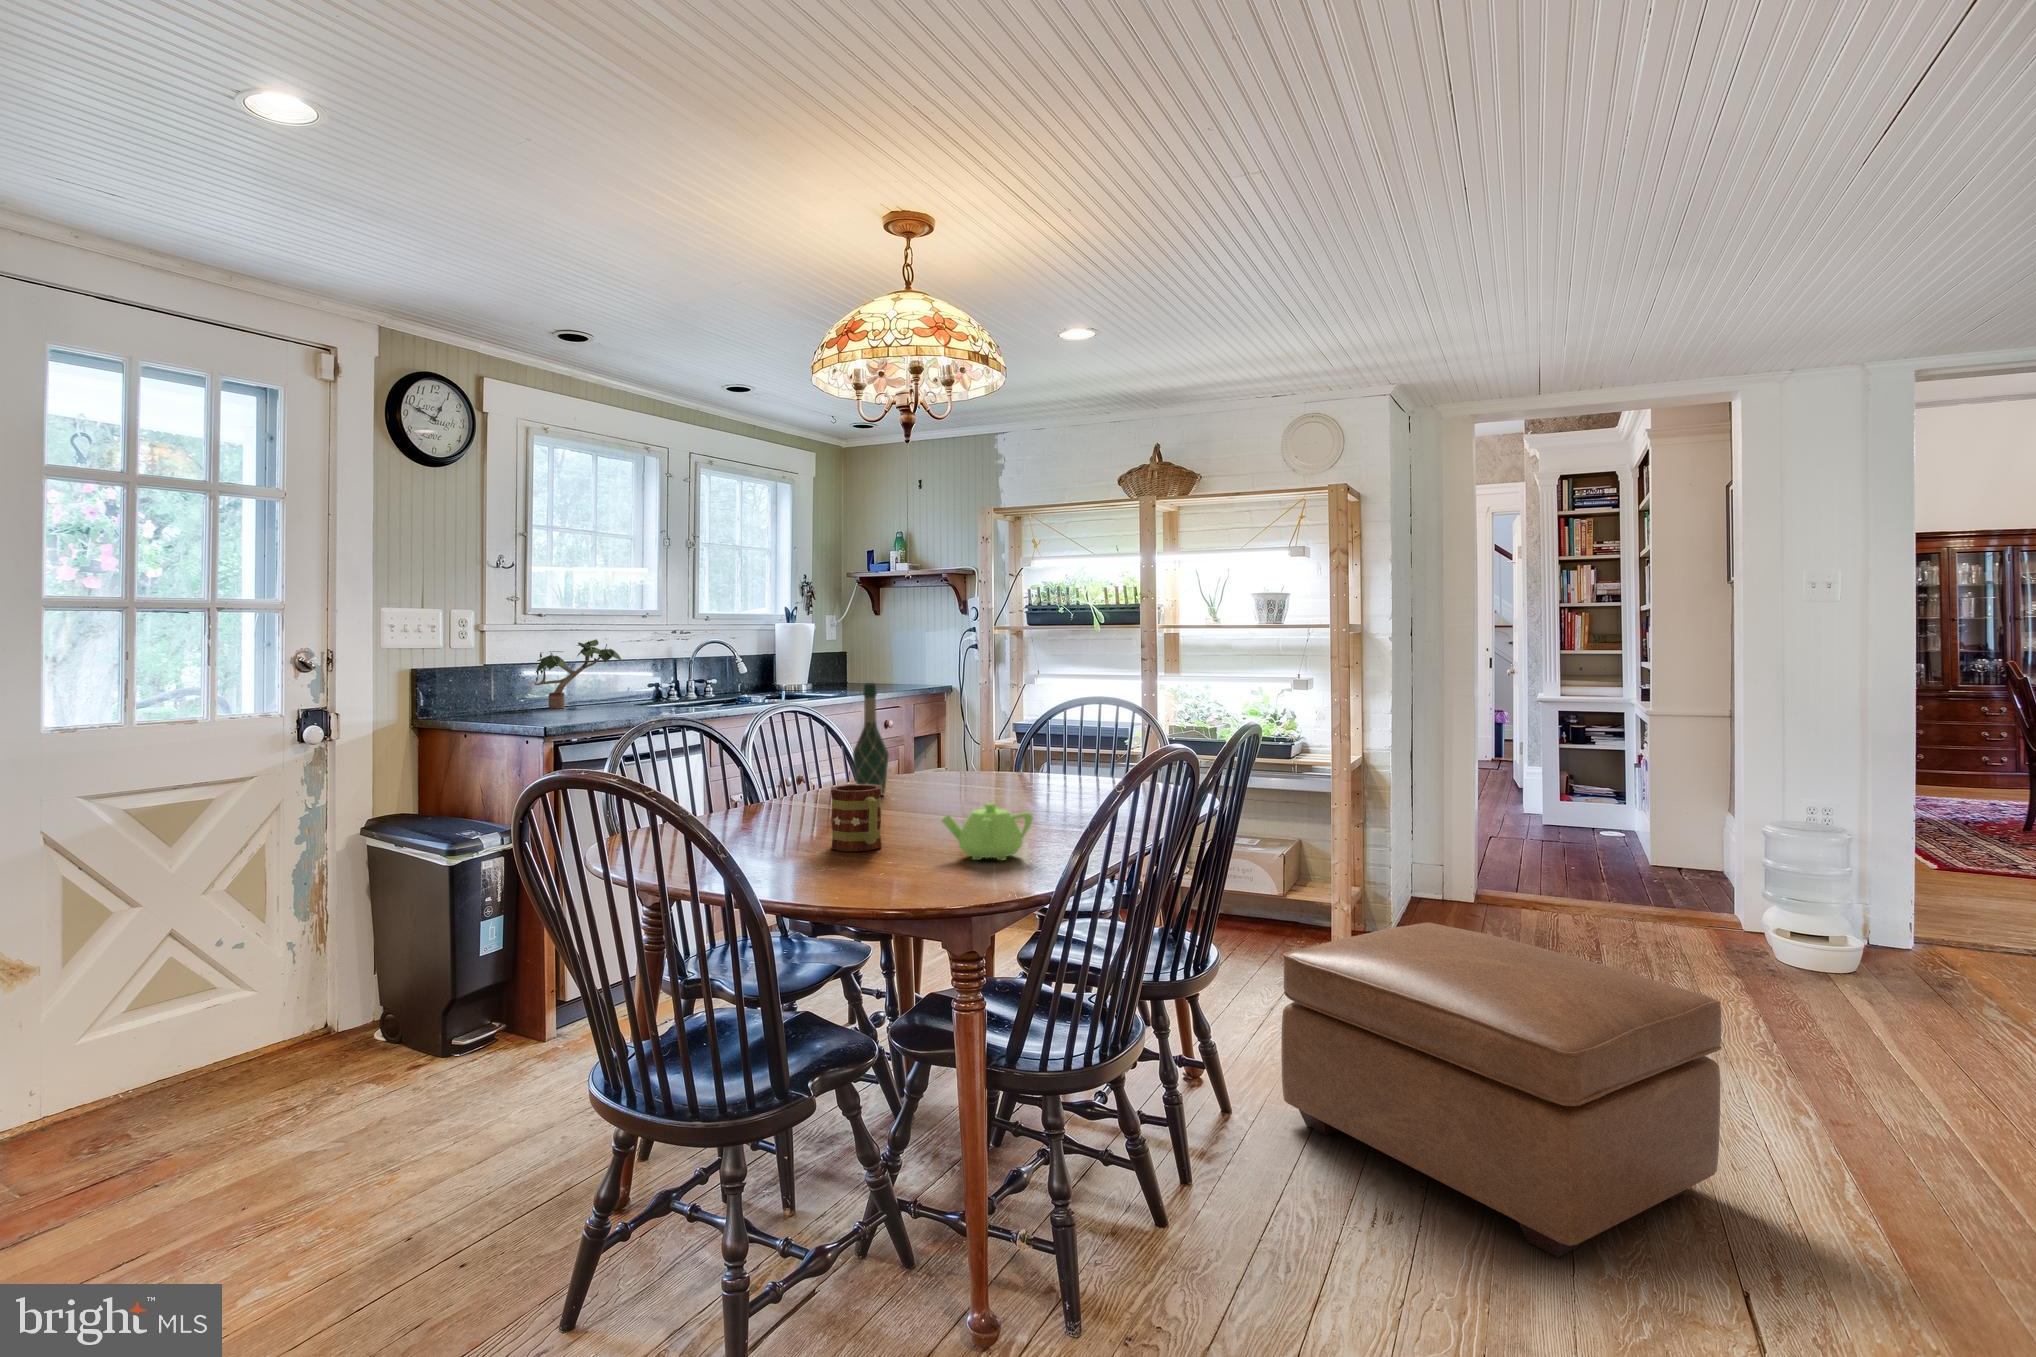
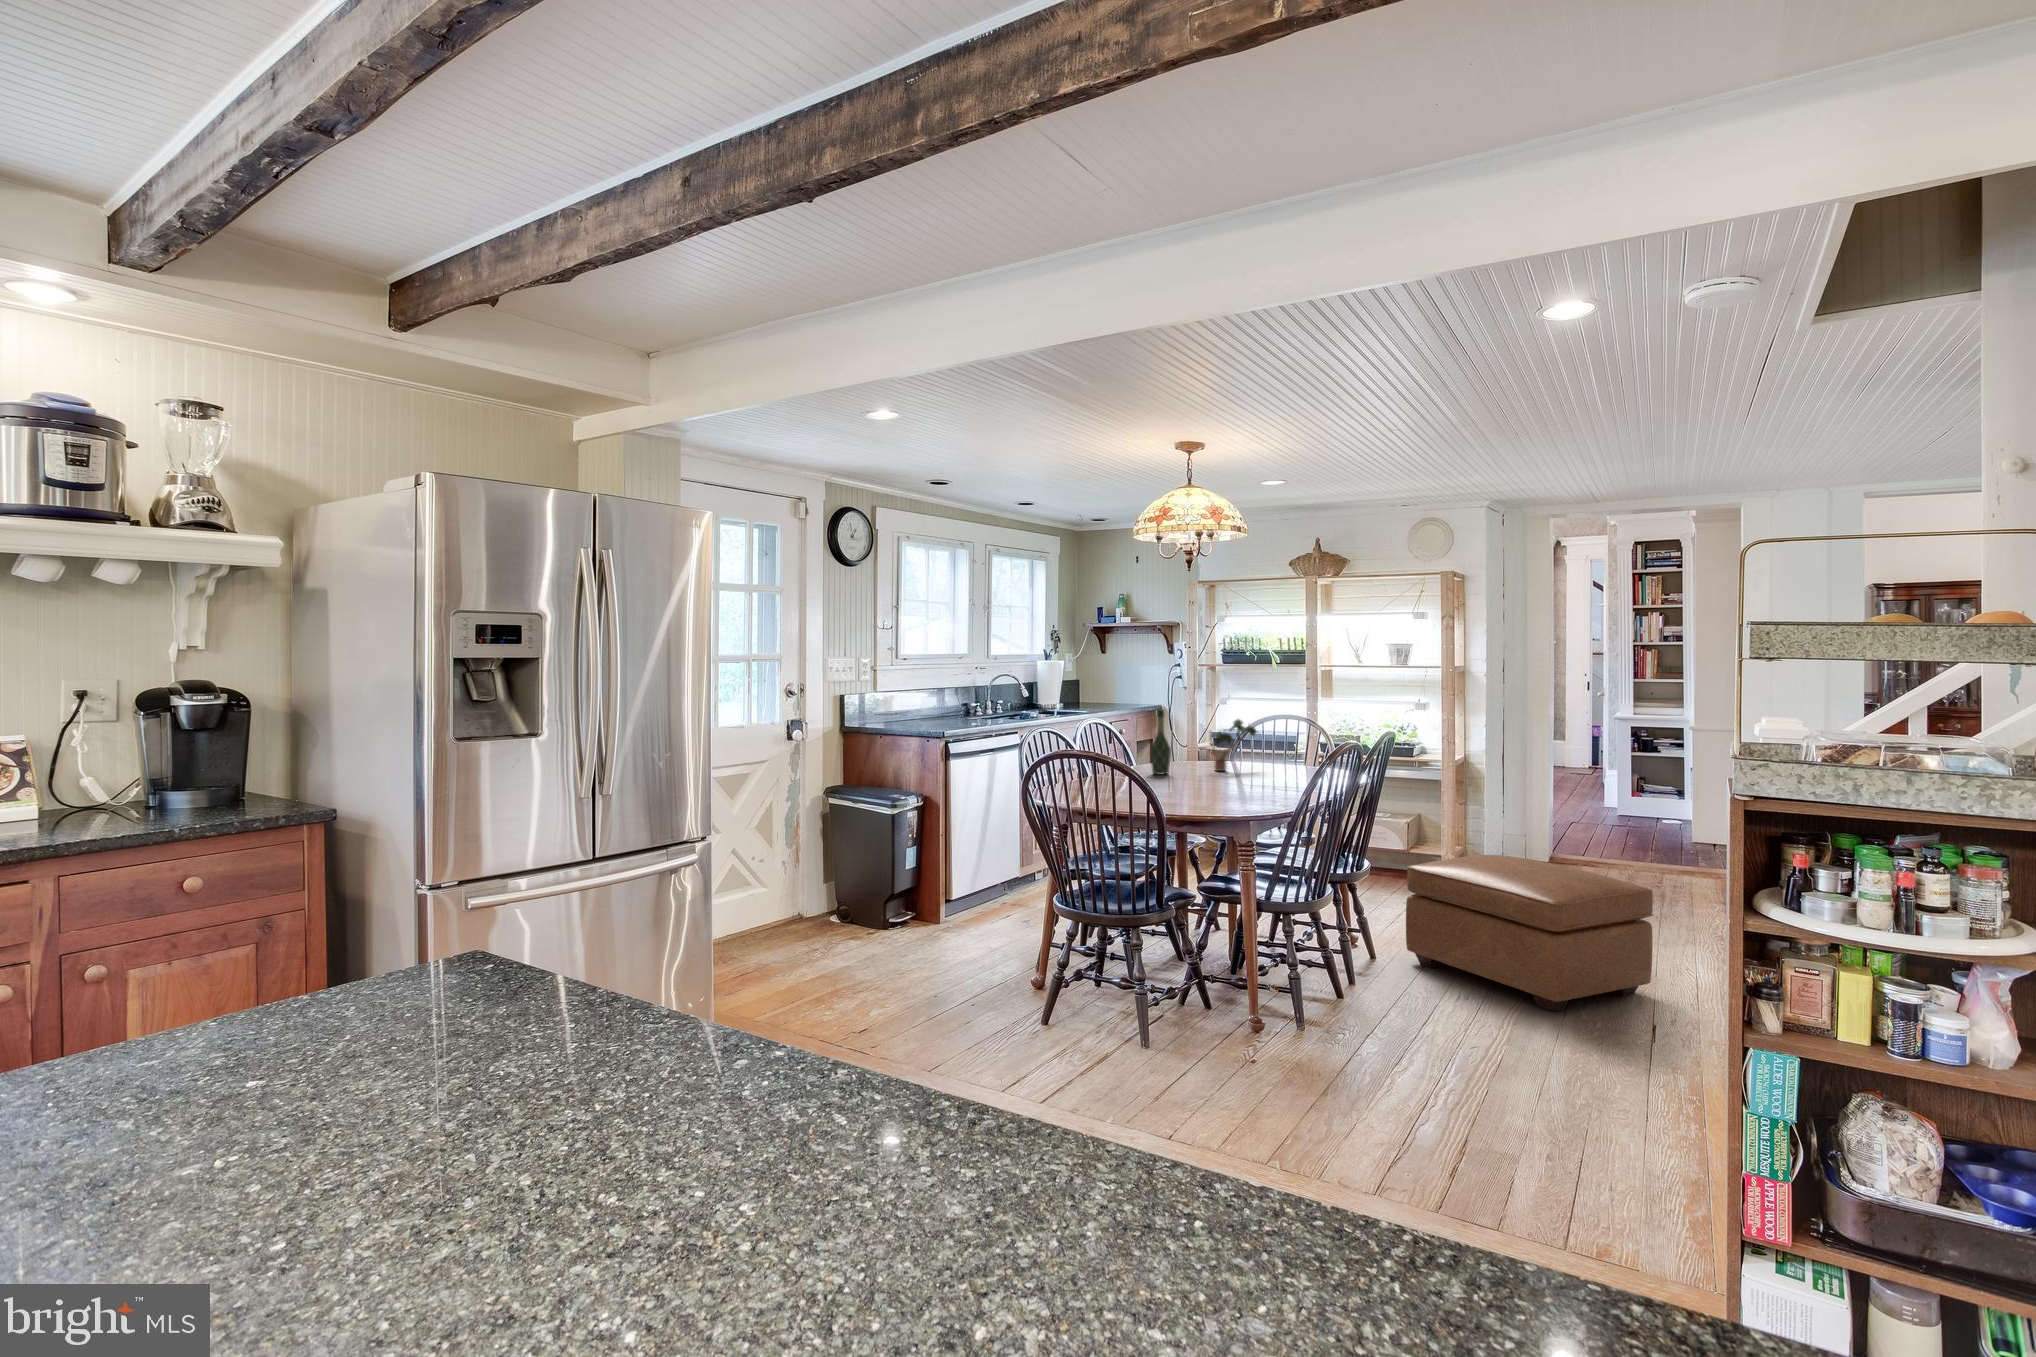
potted plant: present [533,639,622,709] -> present [1210,719,1257,771]
mug: present [831,784,882,851] -> none [1169,765,1197,798]
teapot: present [942,803,1033,860] -> none [1231,775,1278,803]

